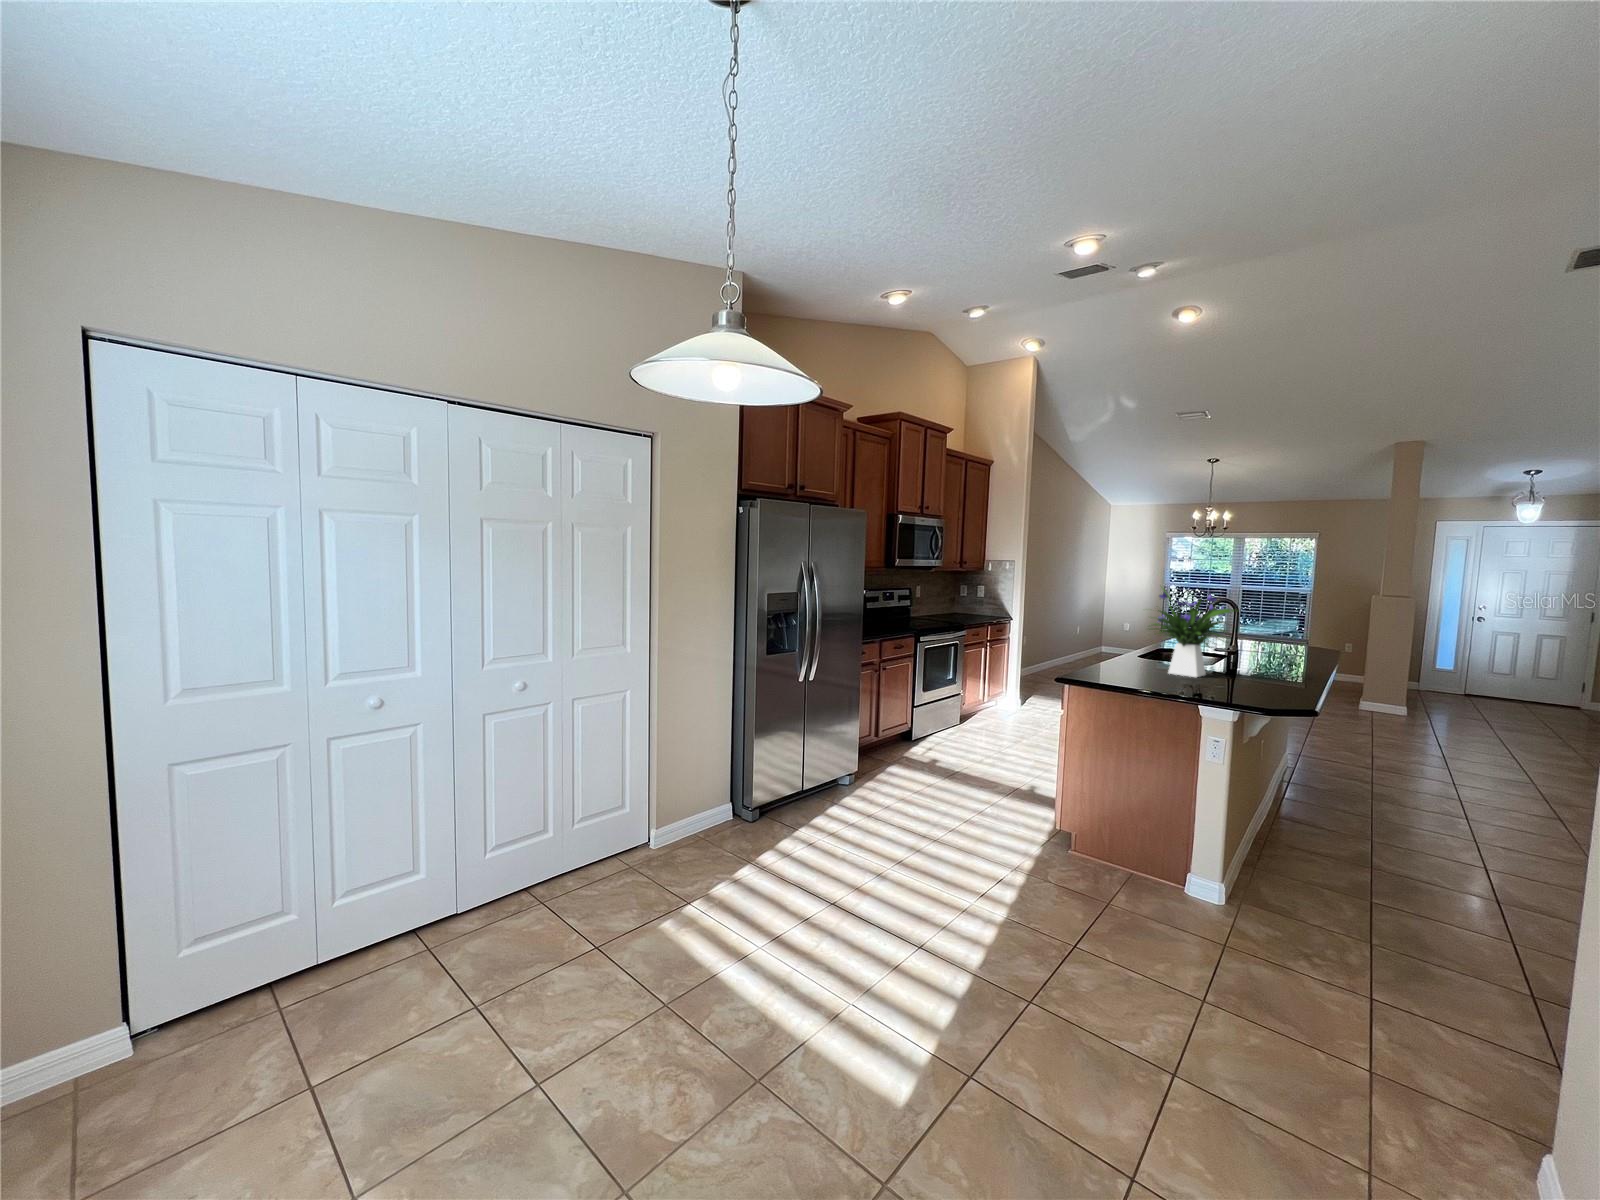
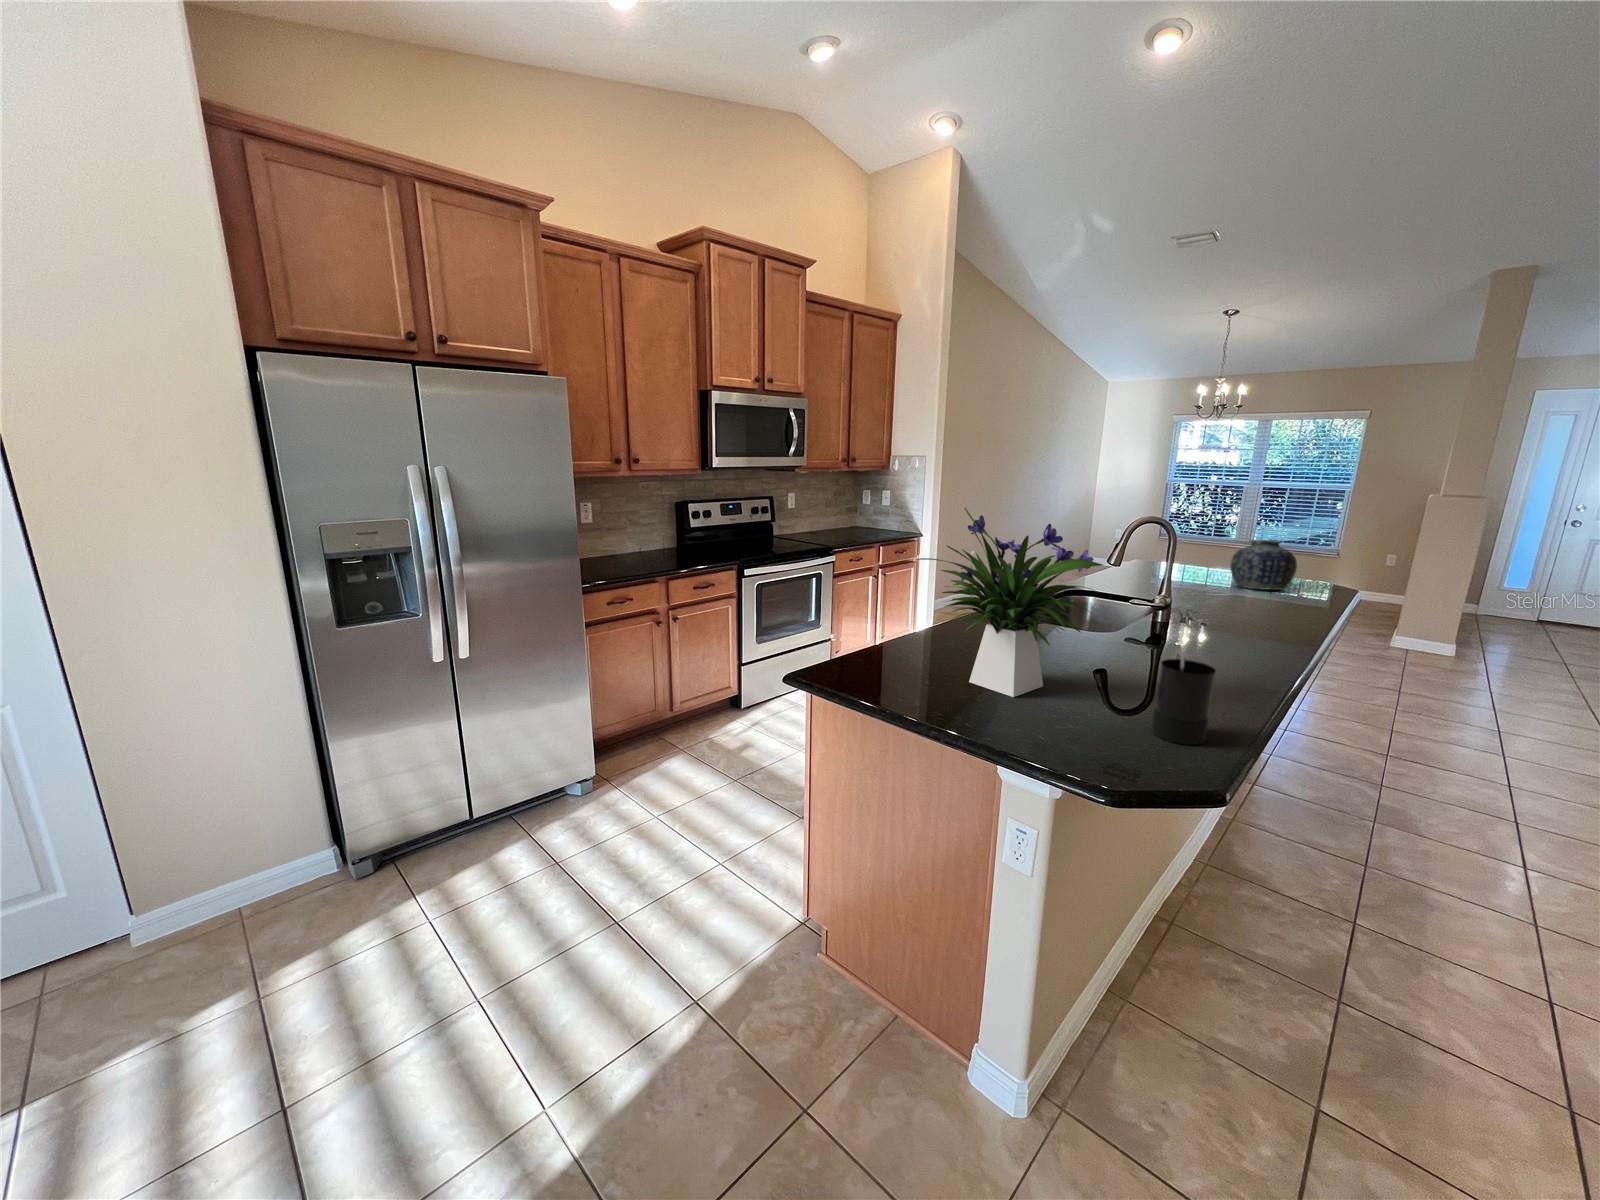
vase: none [1260,616,1302,646] -> present [1230,540,1297,590]
candle: none [1272,649,1300,688] -> present [1152,651,1216,745]

